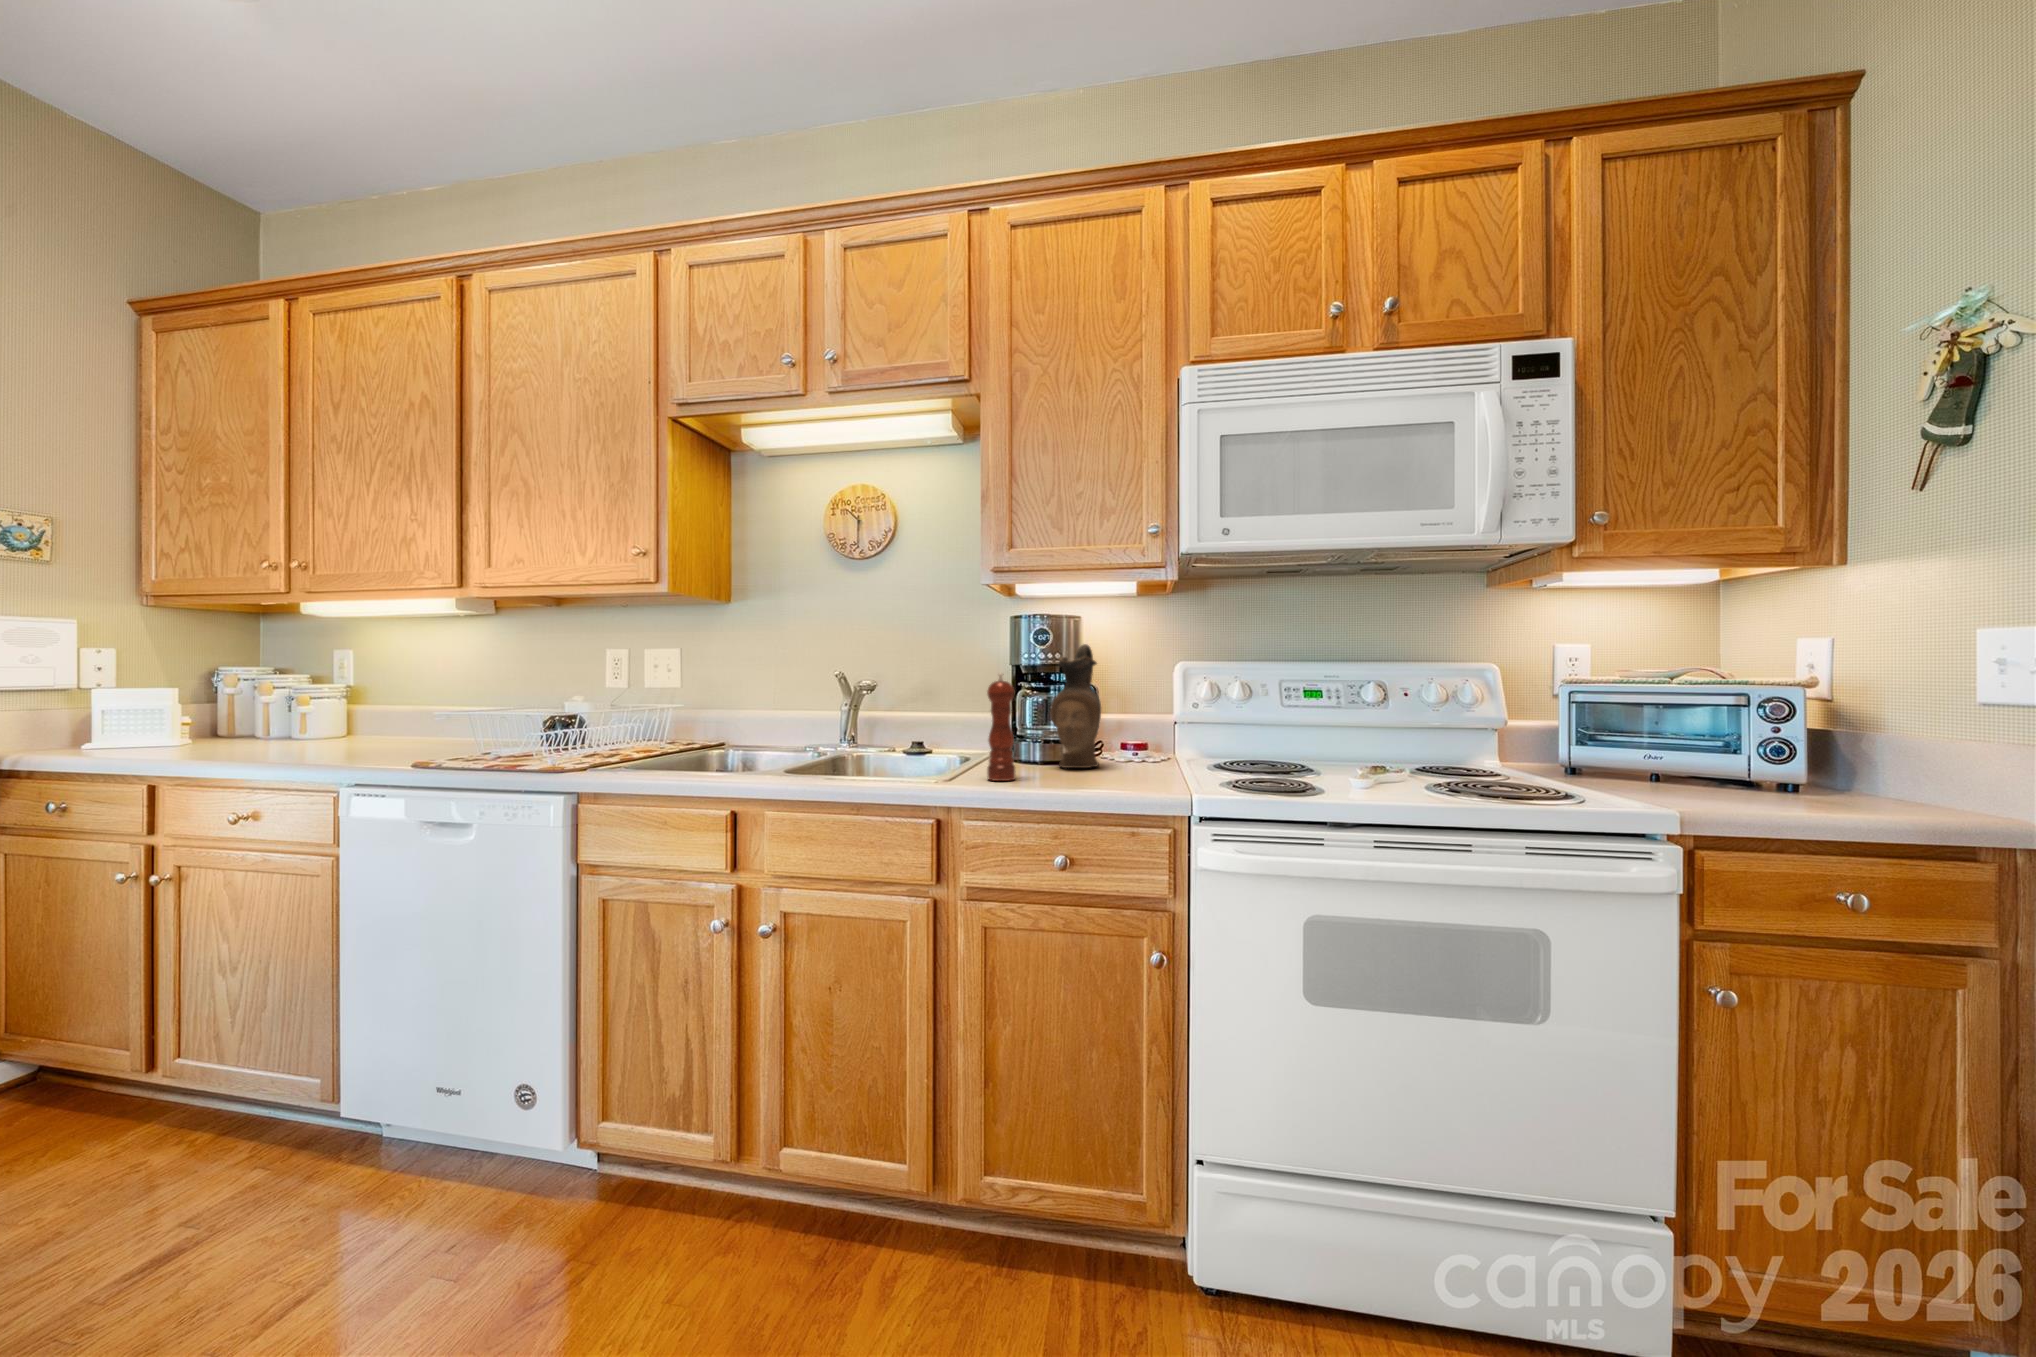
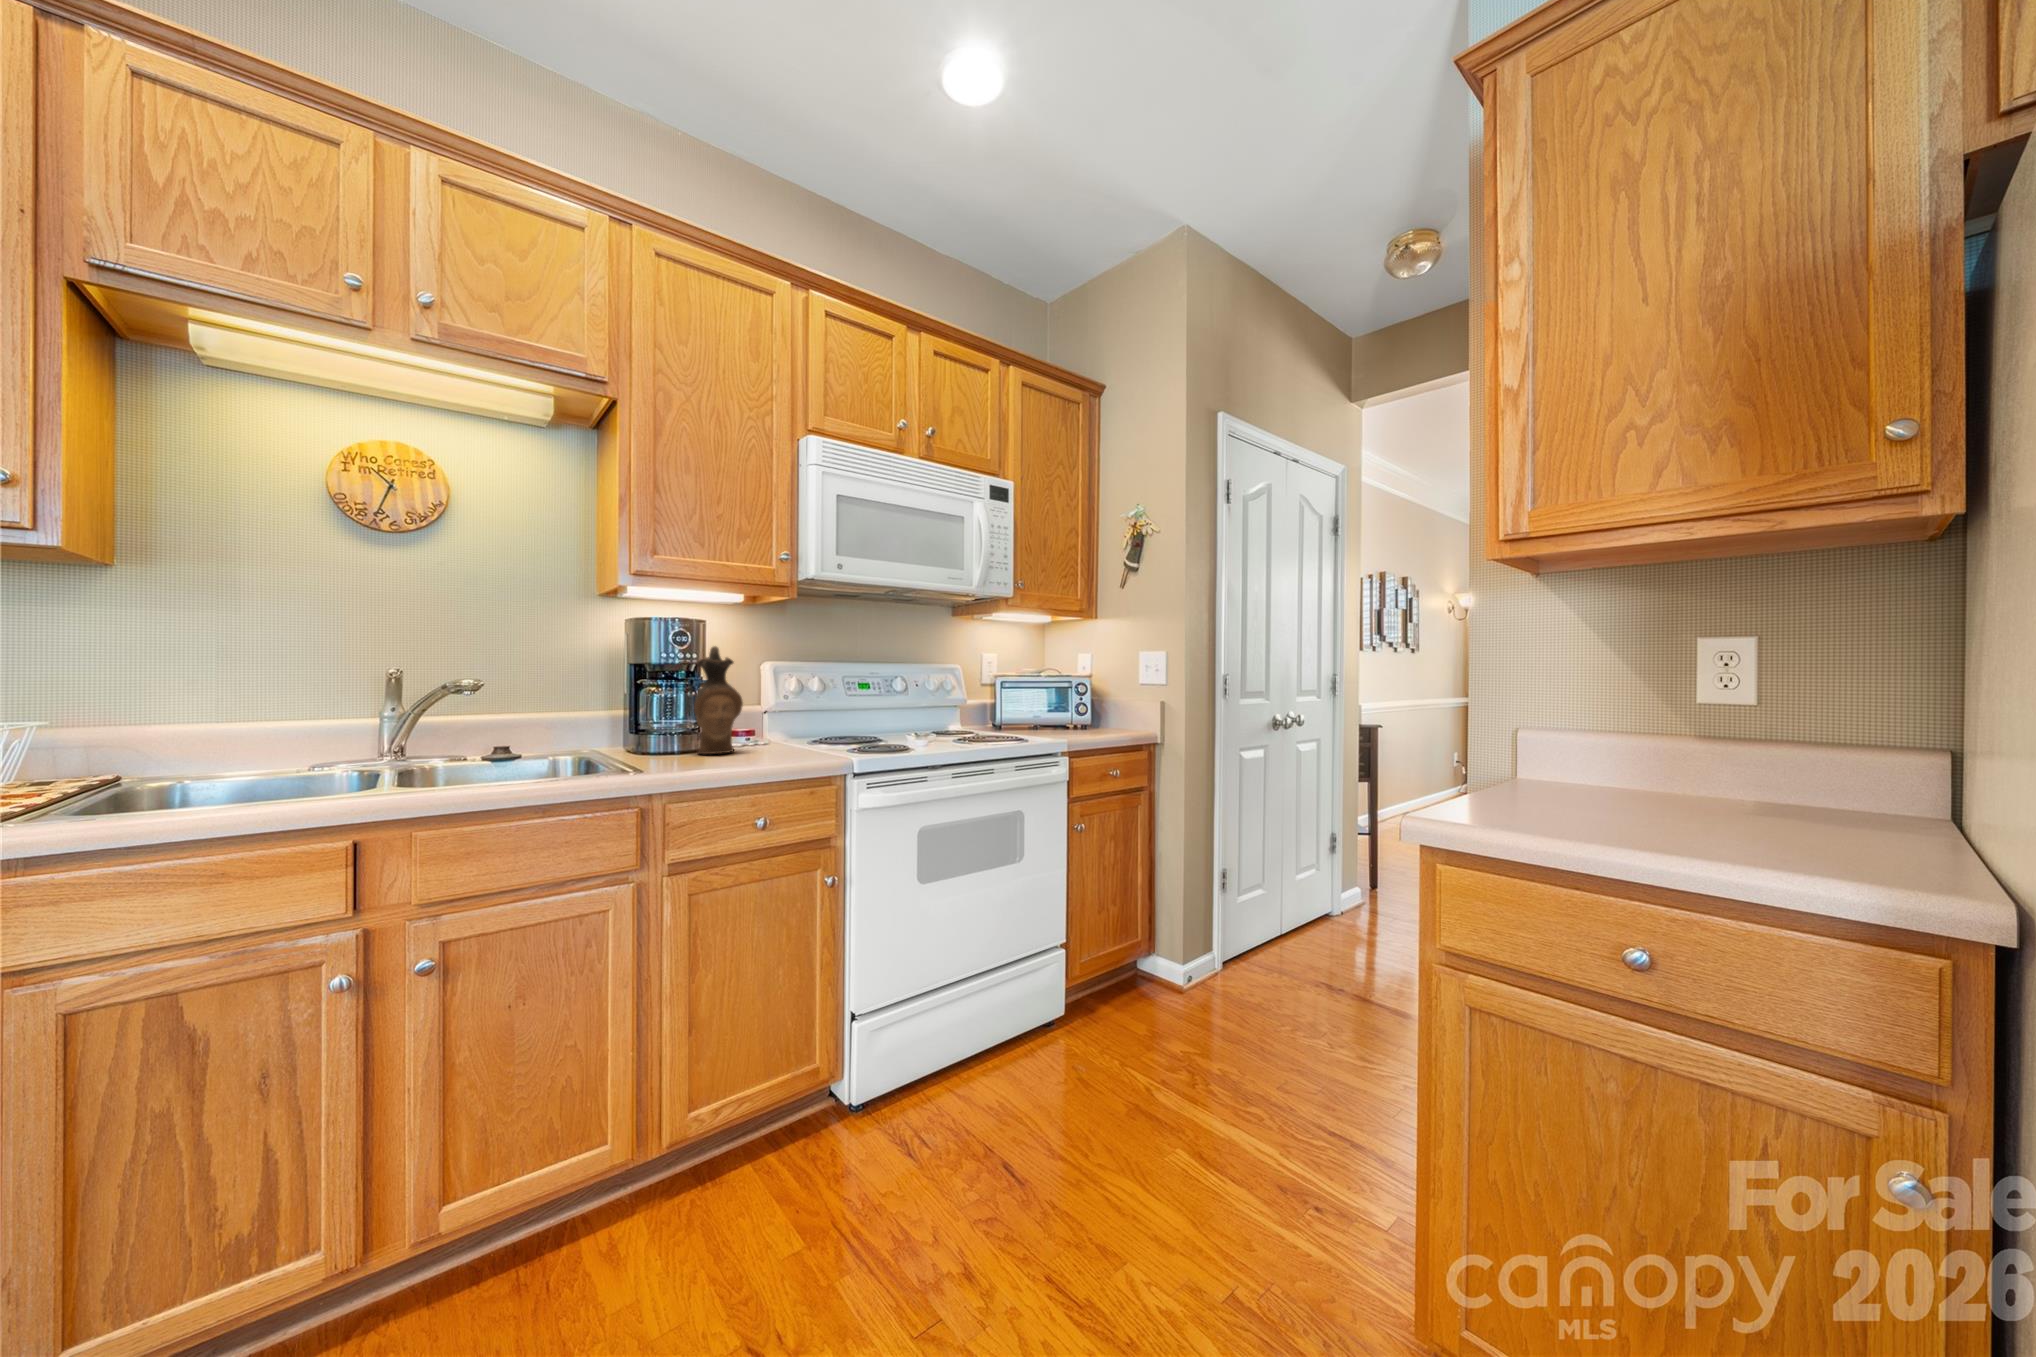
pepper mill: present [987,673,1016,781] -> none [667,671,695,767]

